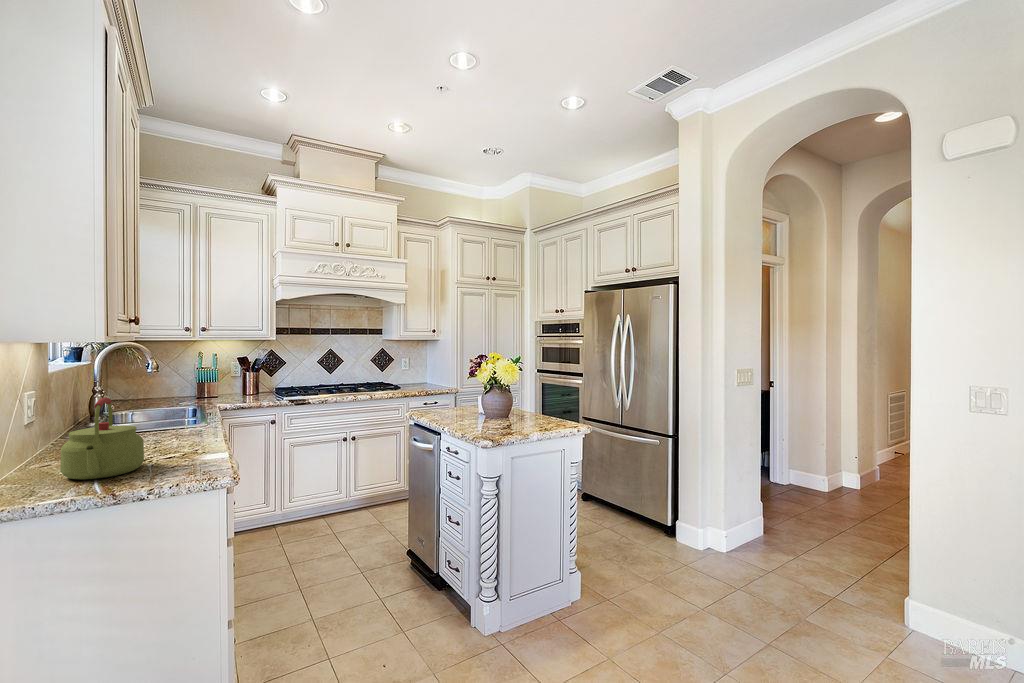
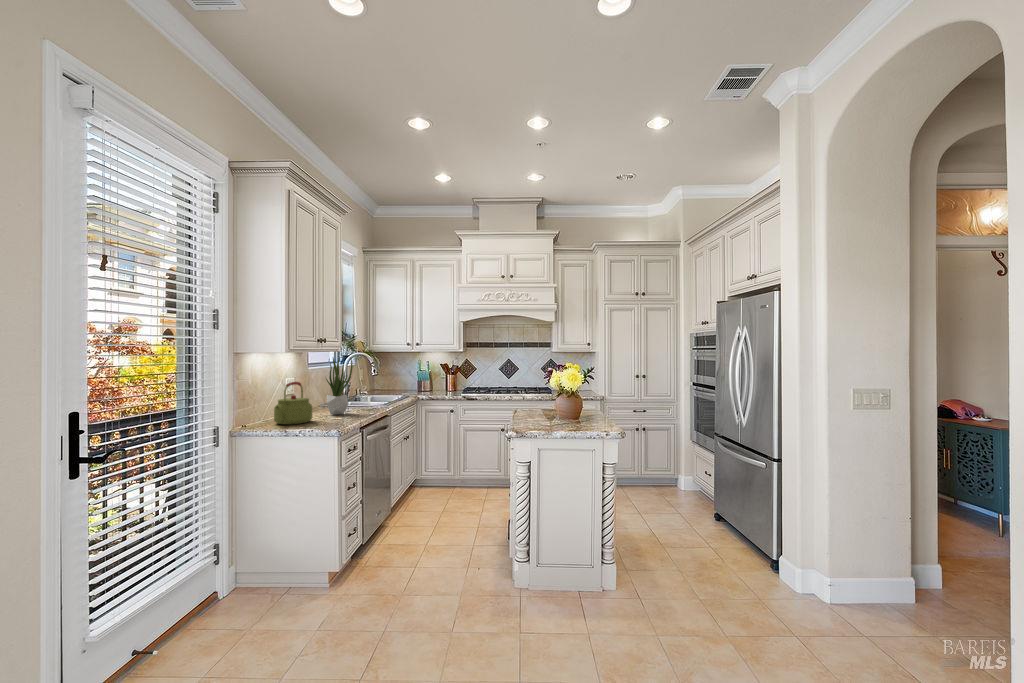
potted plant: none [134,349,185,449] -> present [326,358,353,414]

